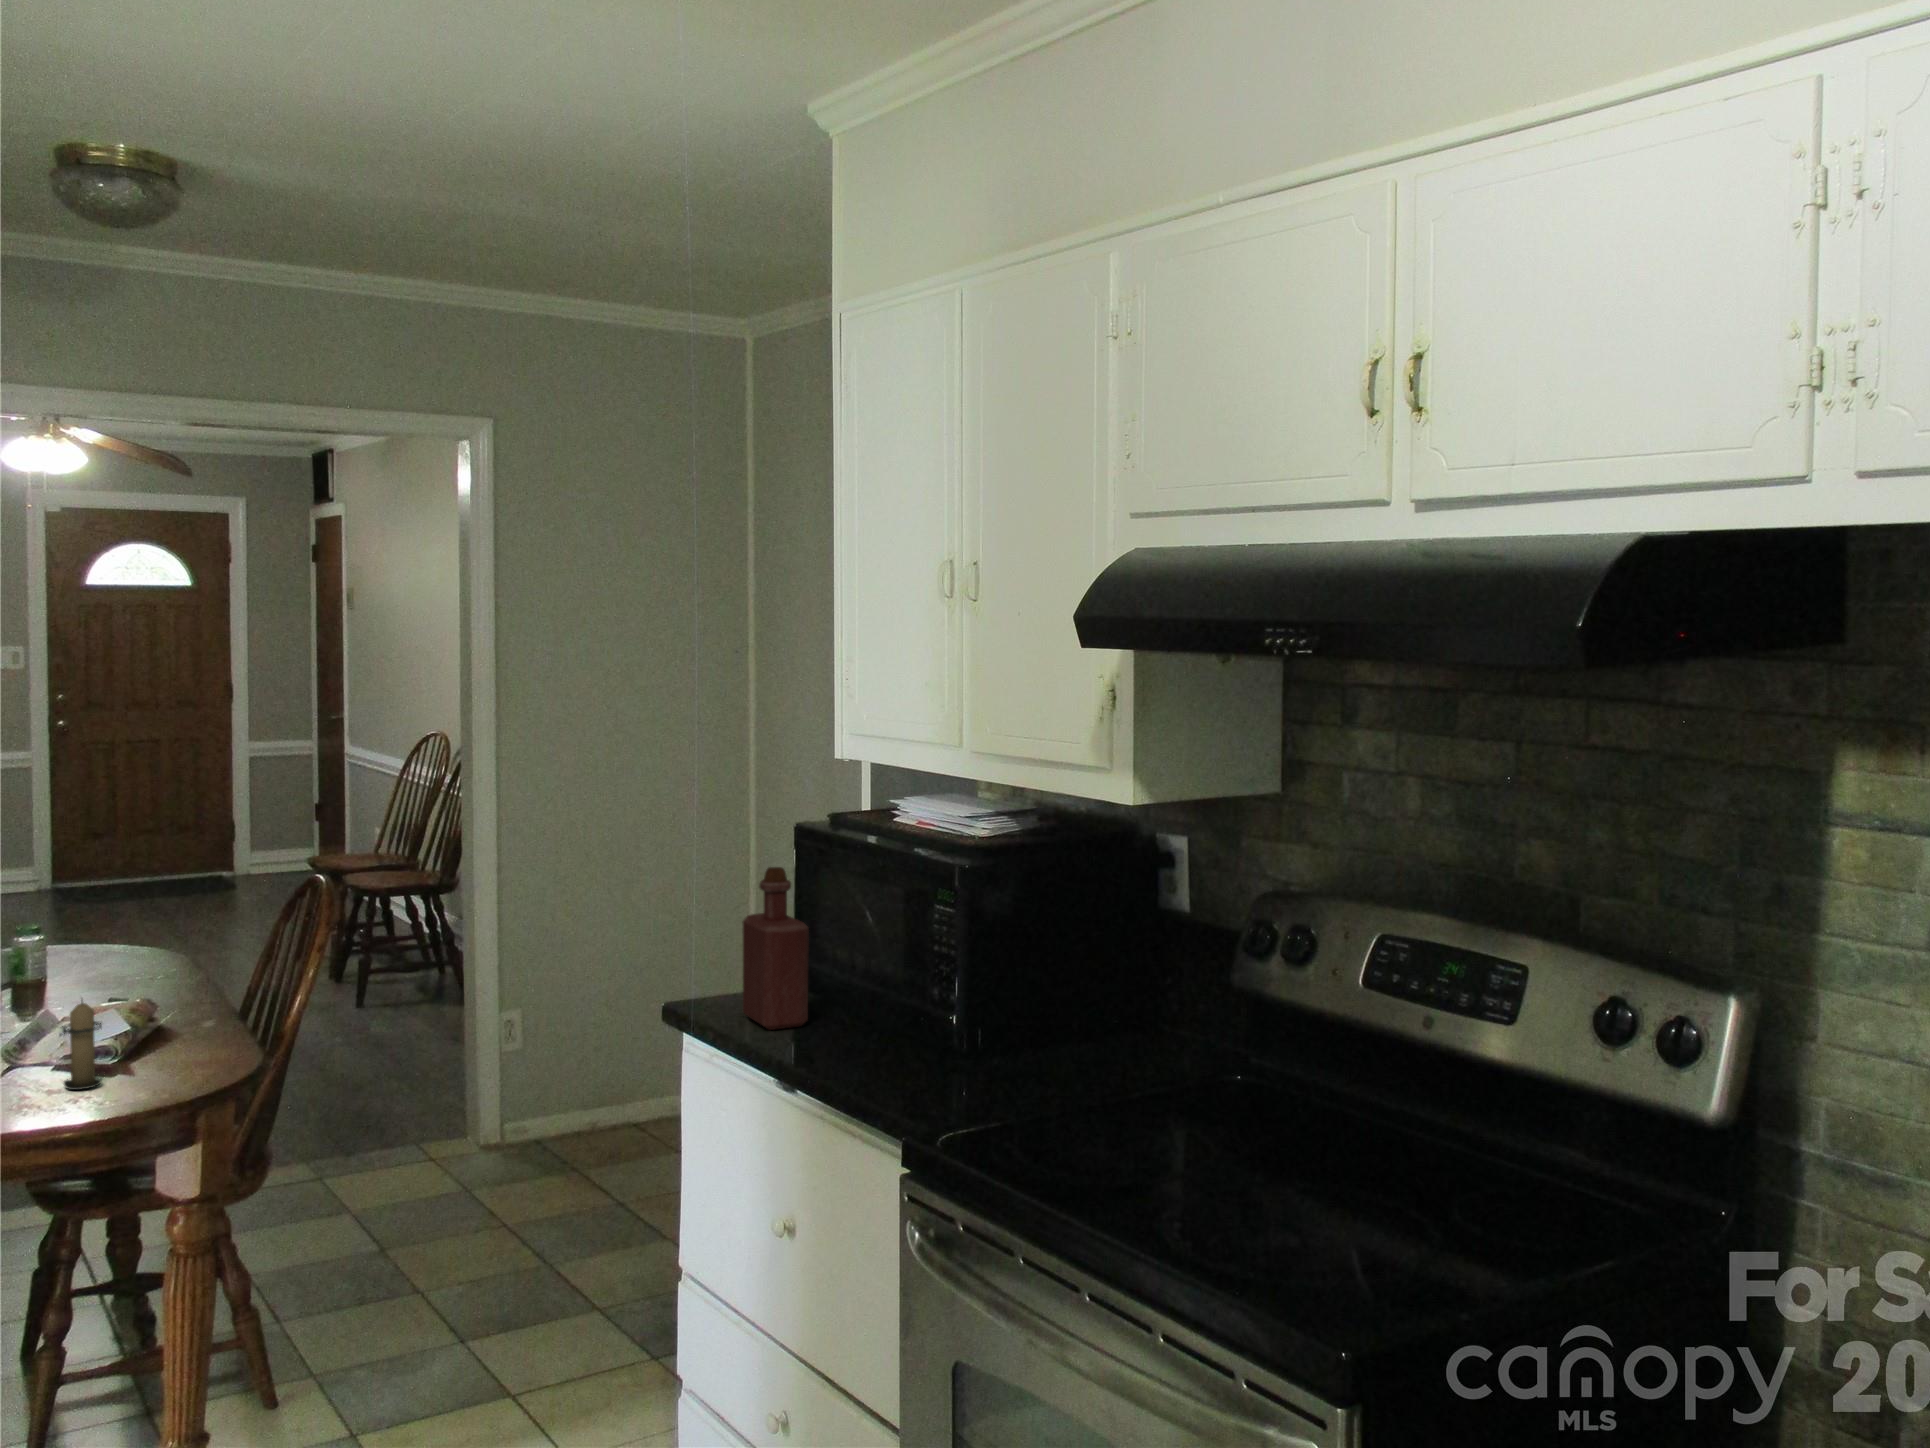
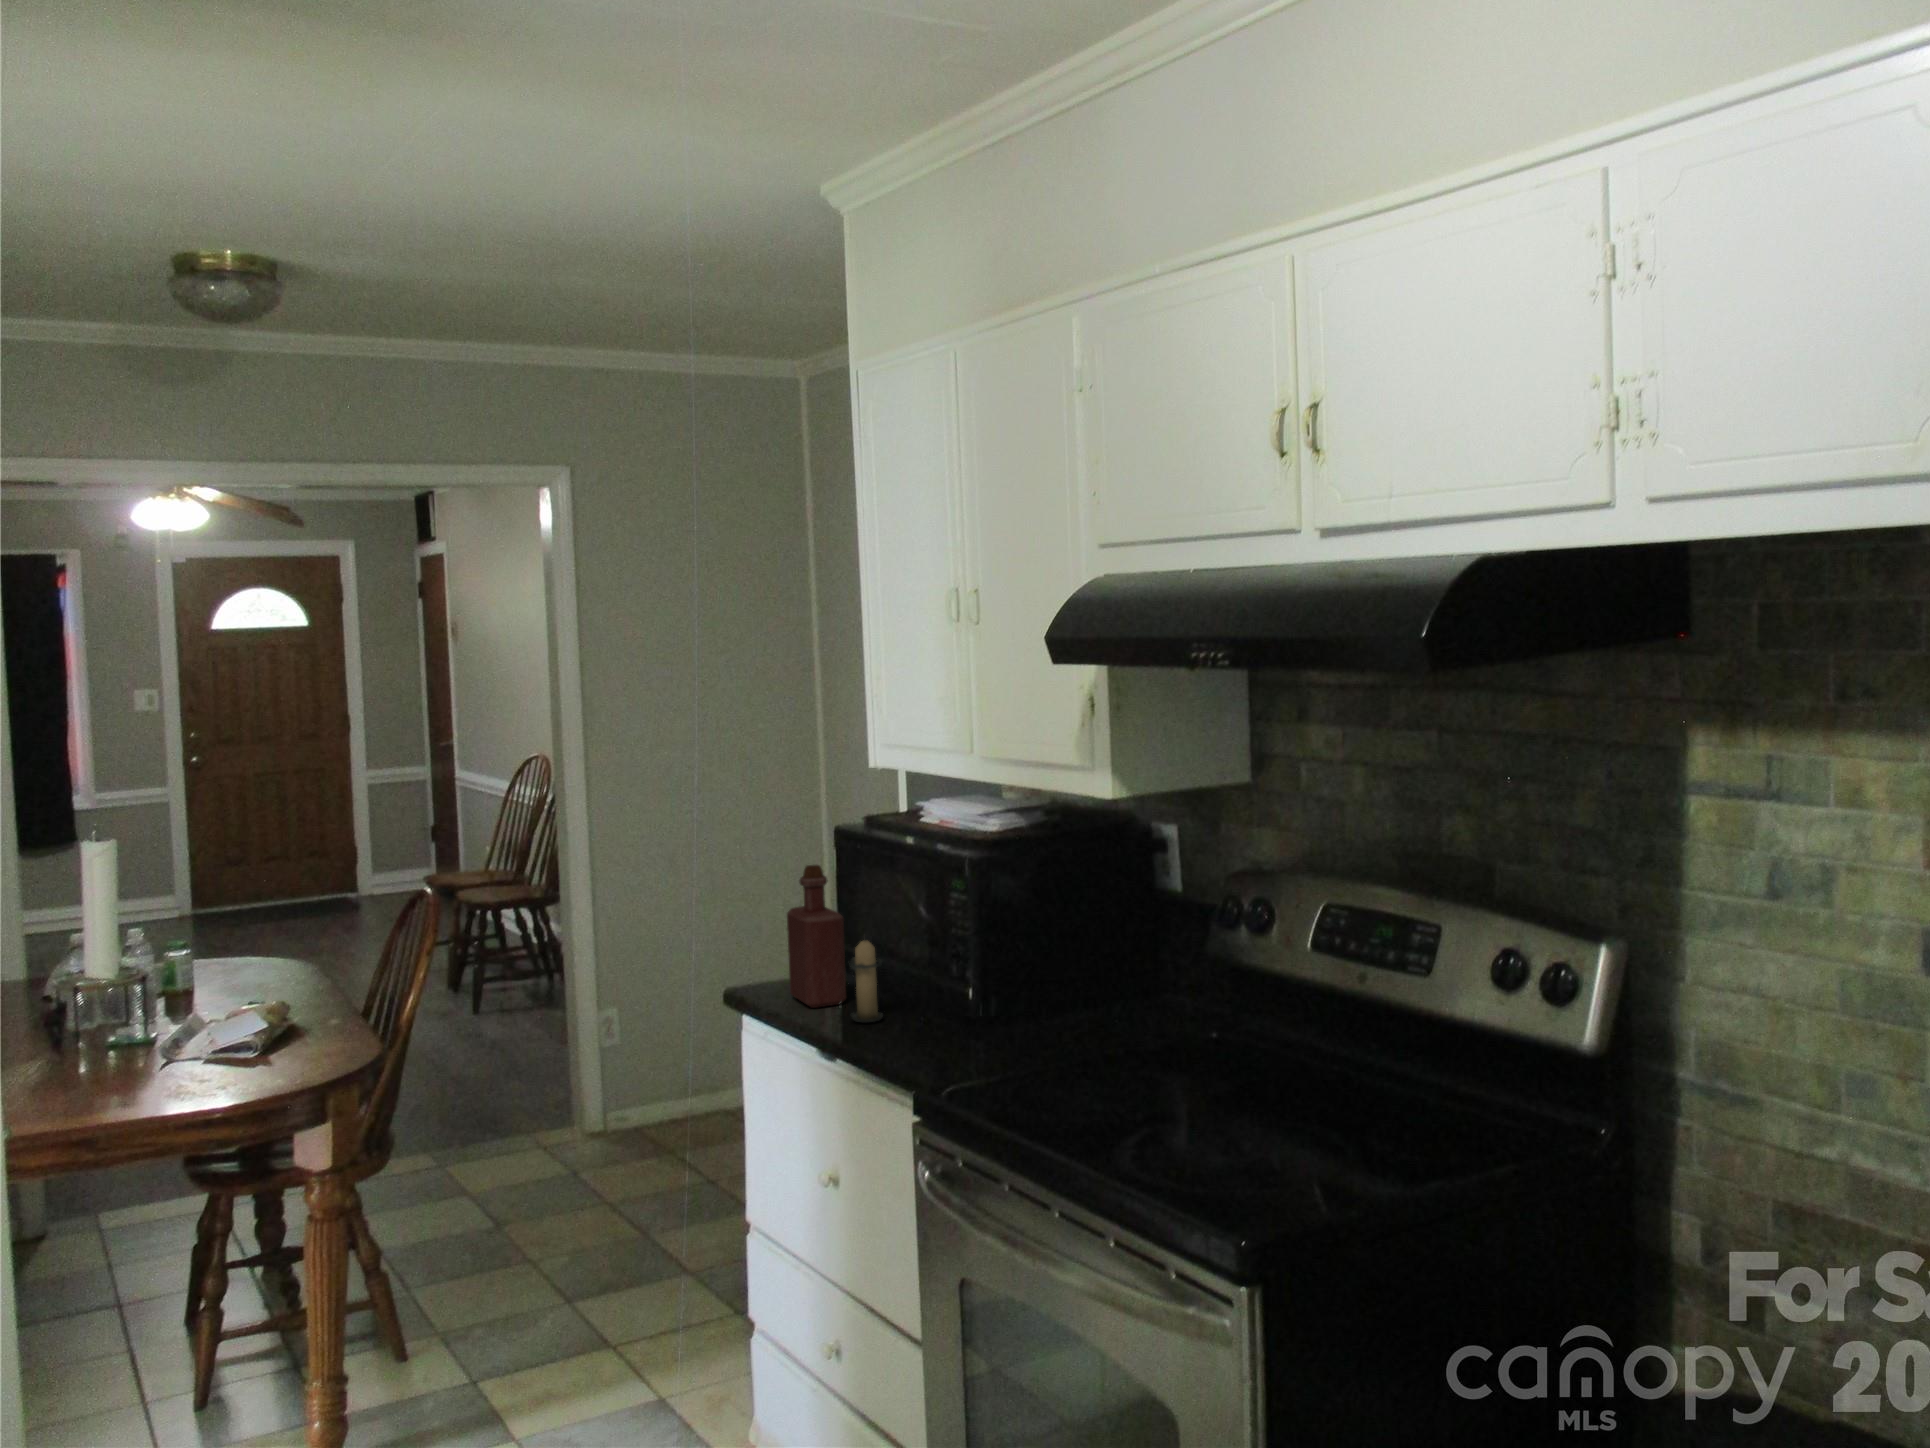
candle: present [62,1002,102,1090] -> present [849,940,883,1022]

